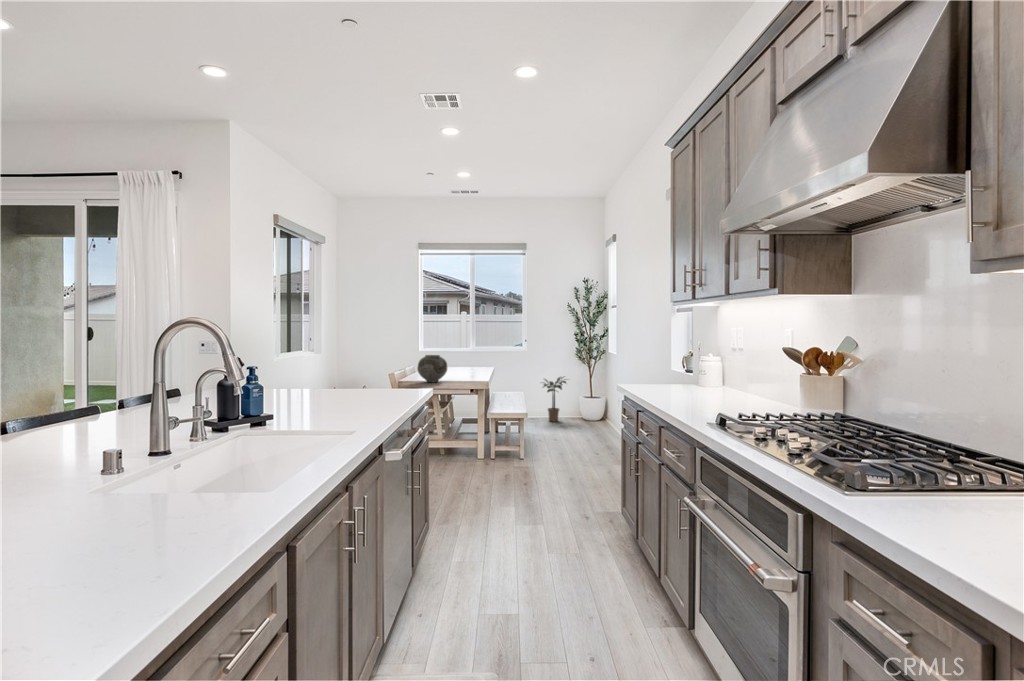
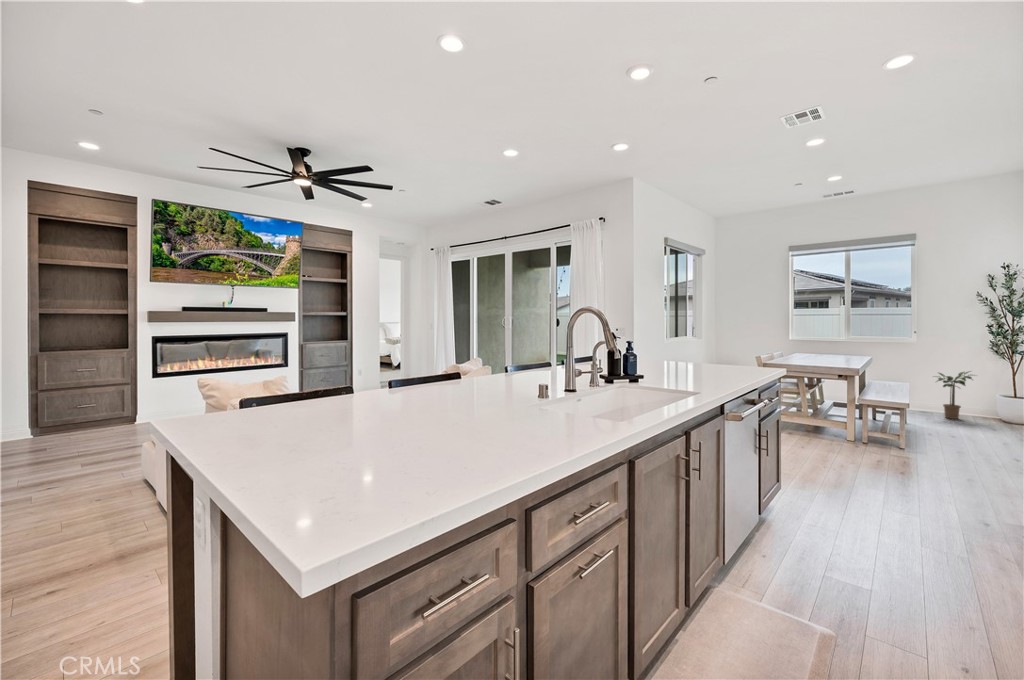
vase: present [418,355,447,382] -> none [787,343,817,366]

